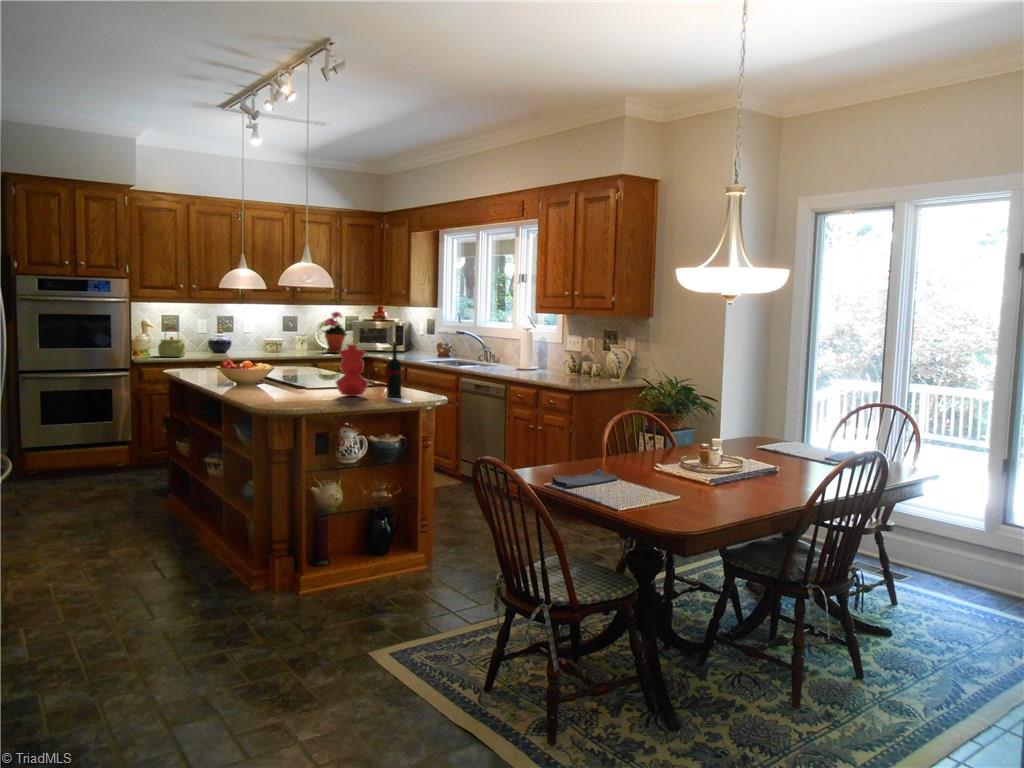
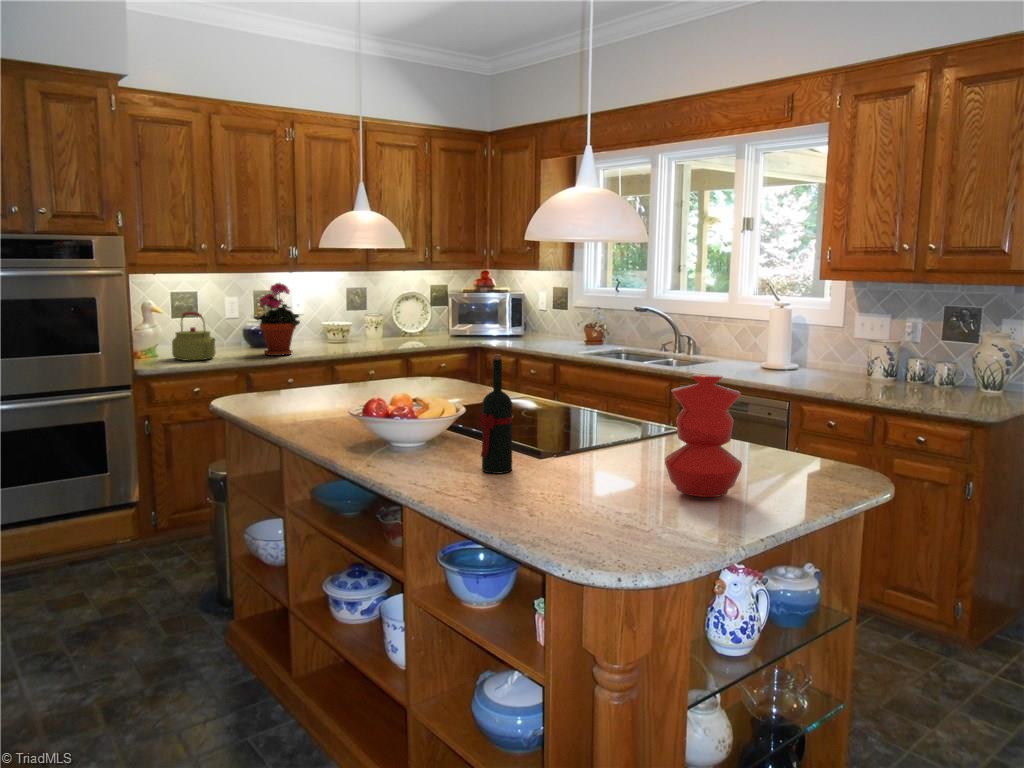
potted plant: present [322,312,347,353] -> present [254,283,300,356]
wine bottle: present [386,341,401,397] -> present [480,354,512,474]

